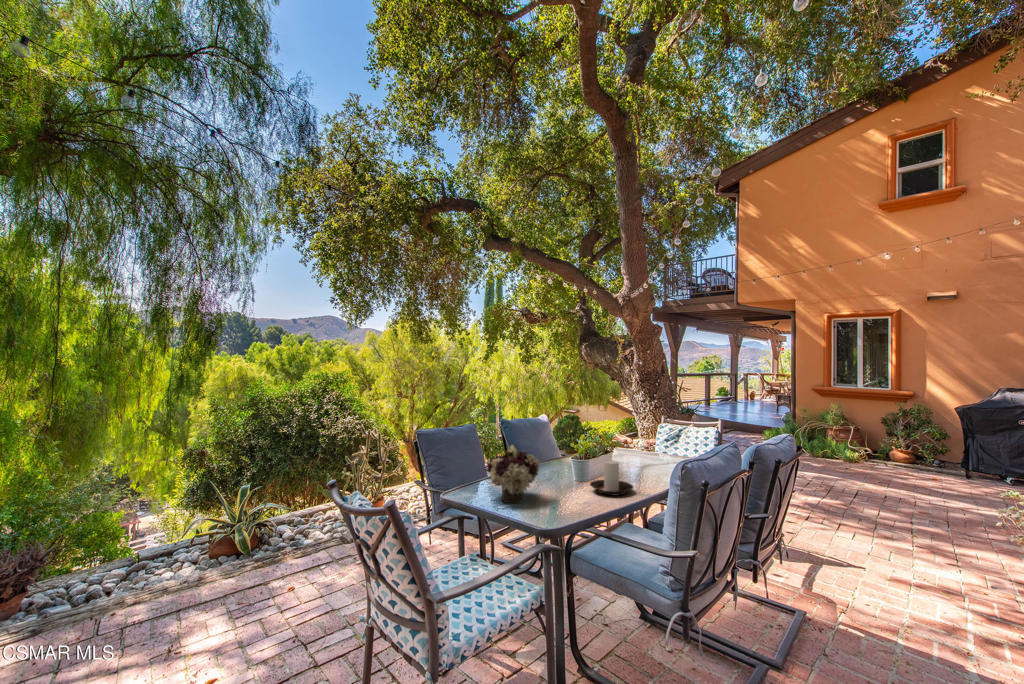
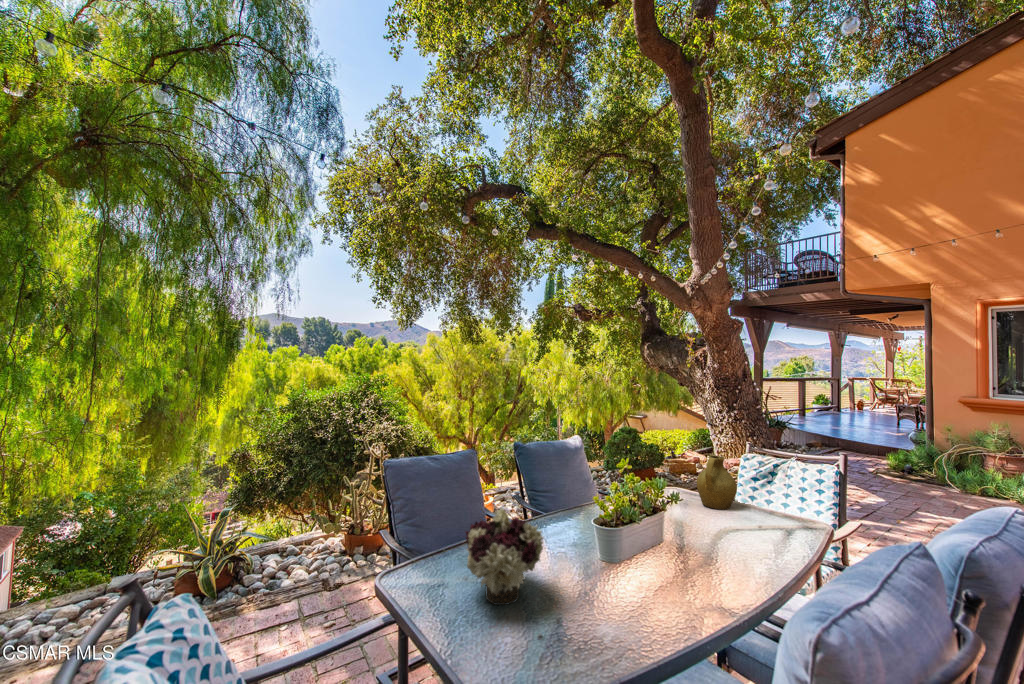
pitcher: none [627,421,654,458] -> present [697,455,737,510]
candle holder: present [590,460,633,496] -> none [630,535,703,599]

